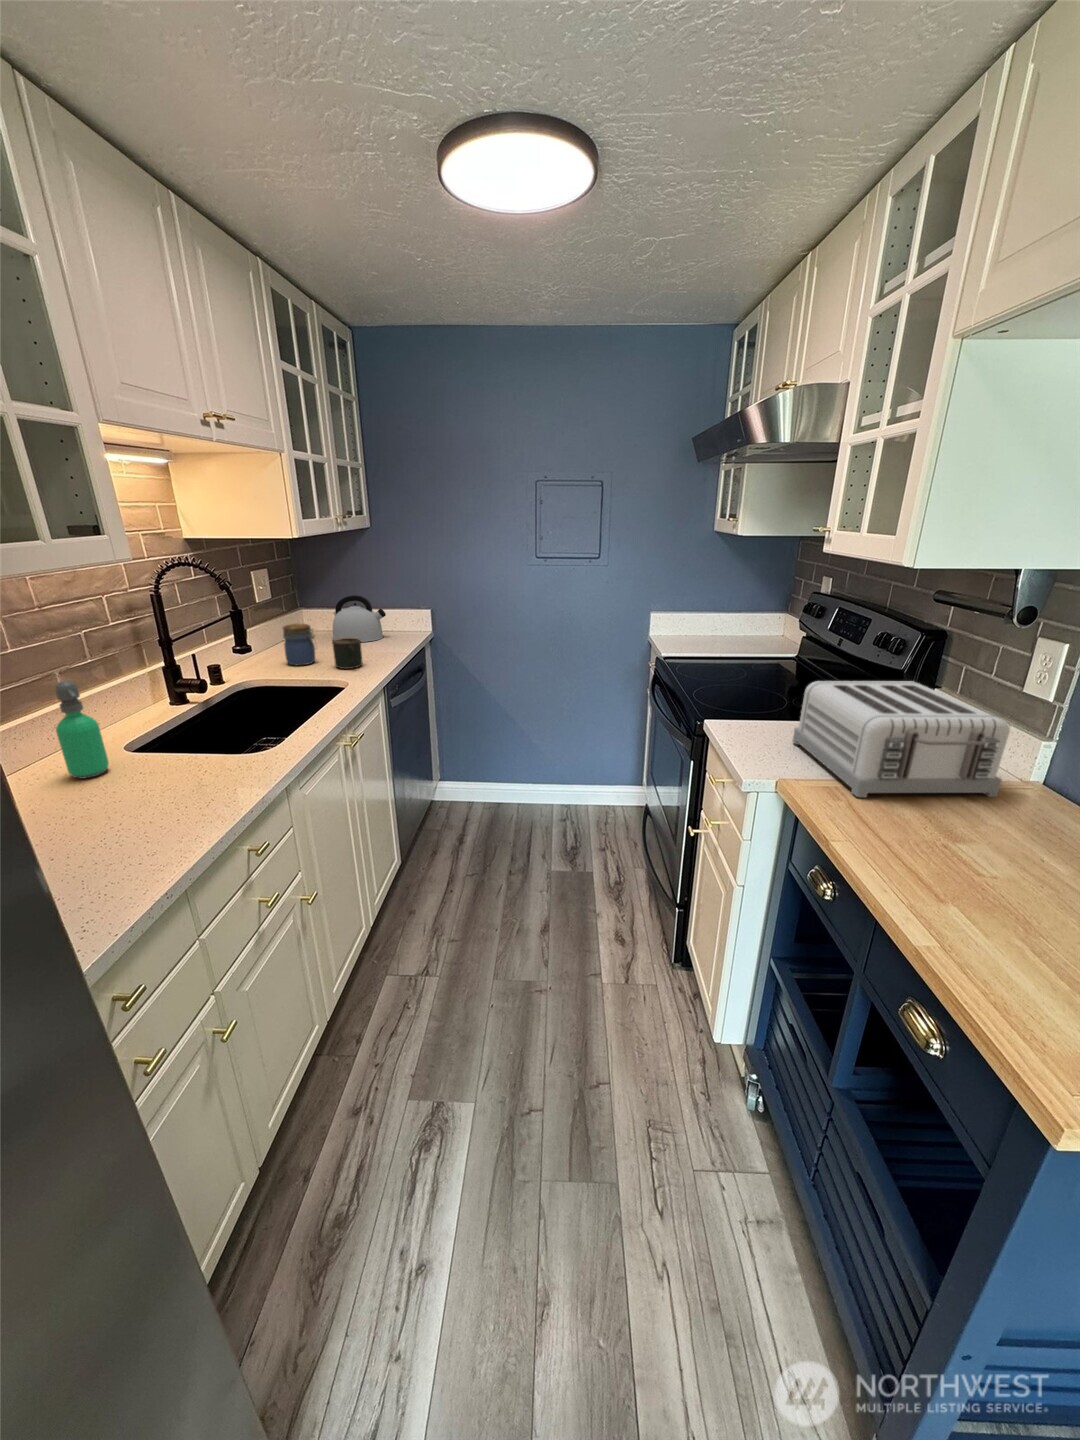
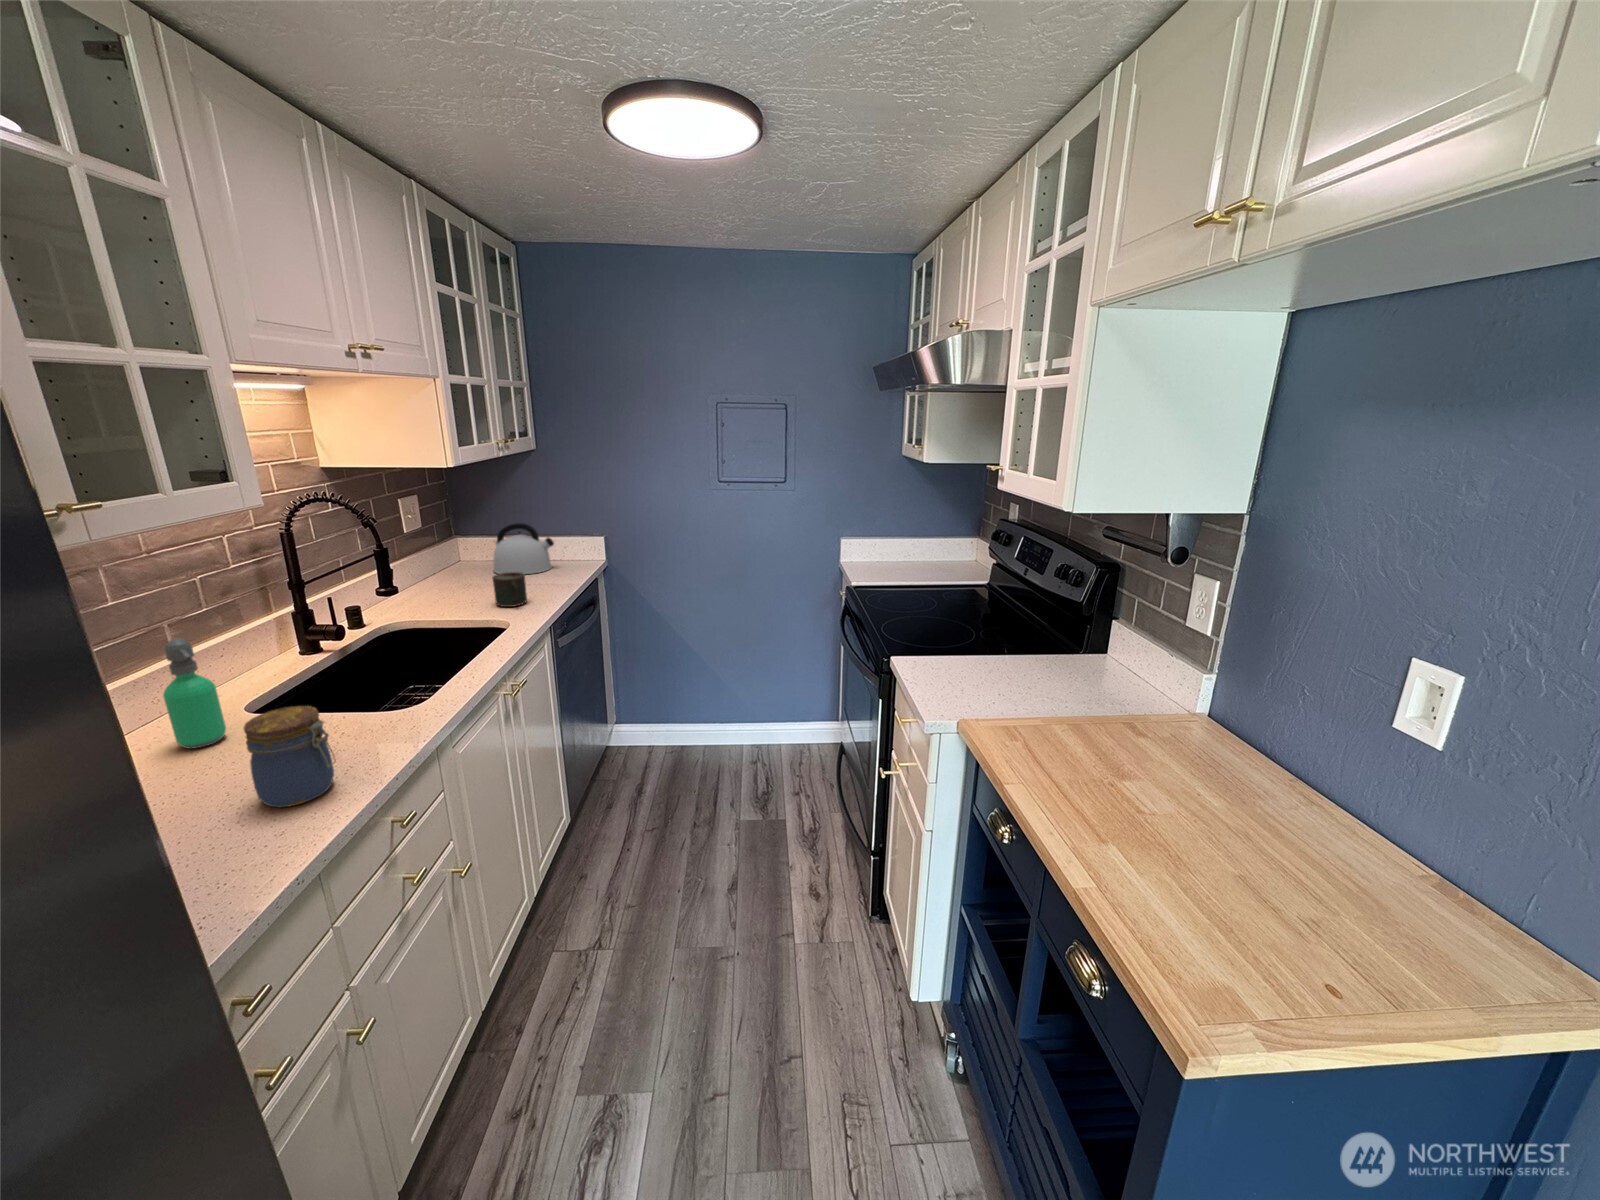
jar: present [283,624,315,665] -> present [244,706,336,807]
toaster: present [793,681,1010,797] -> none [976,616,1170,736]

